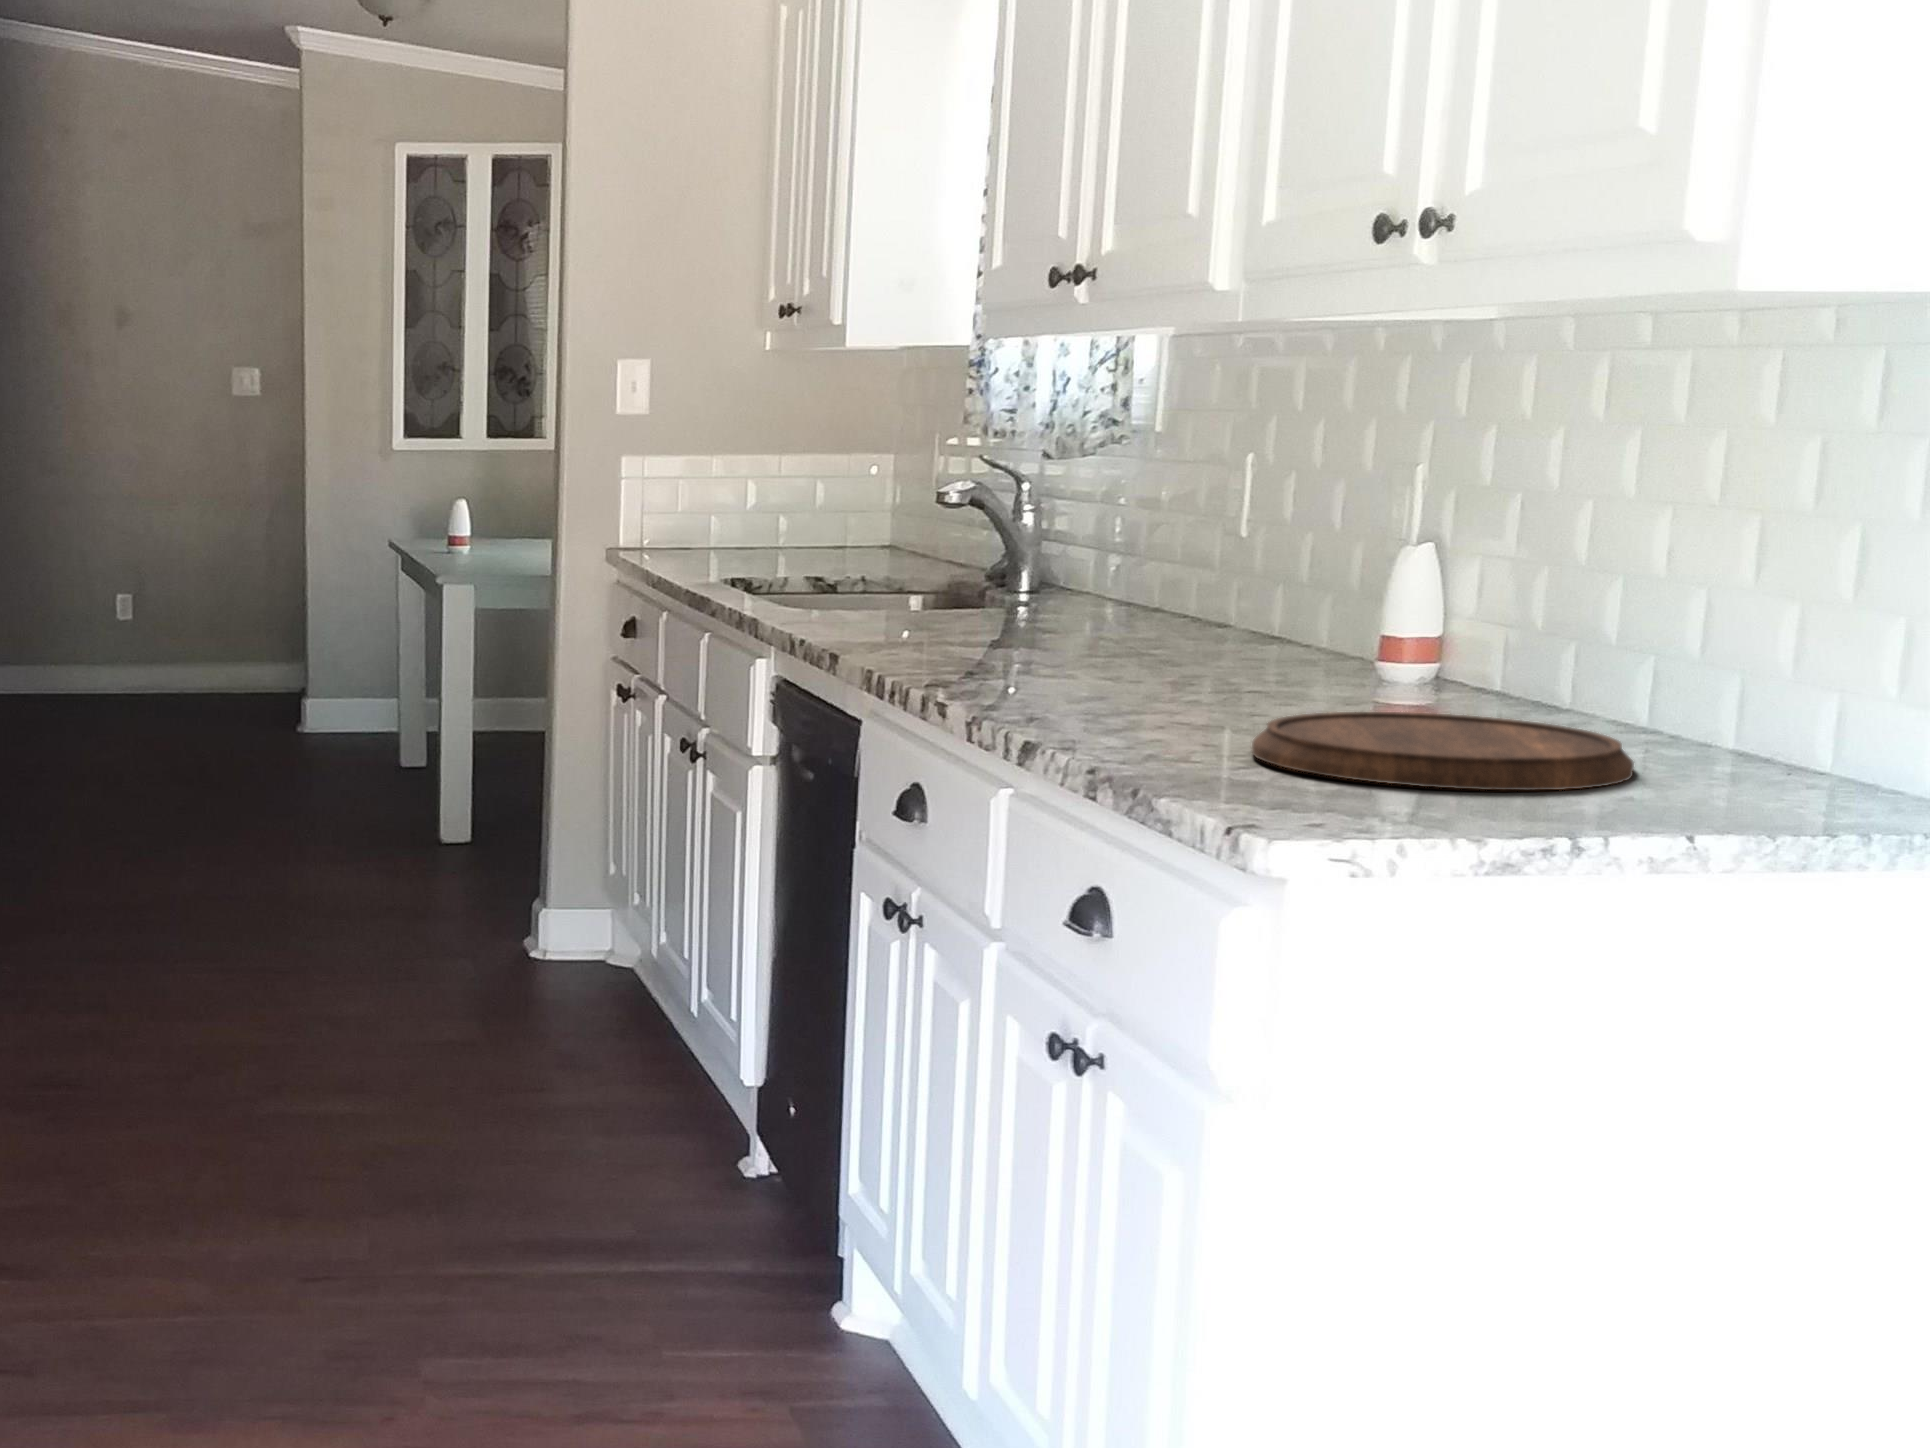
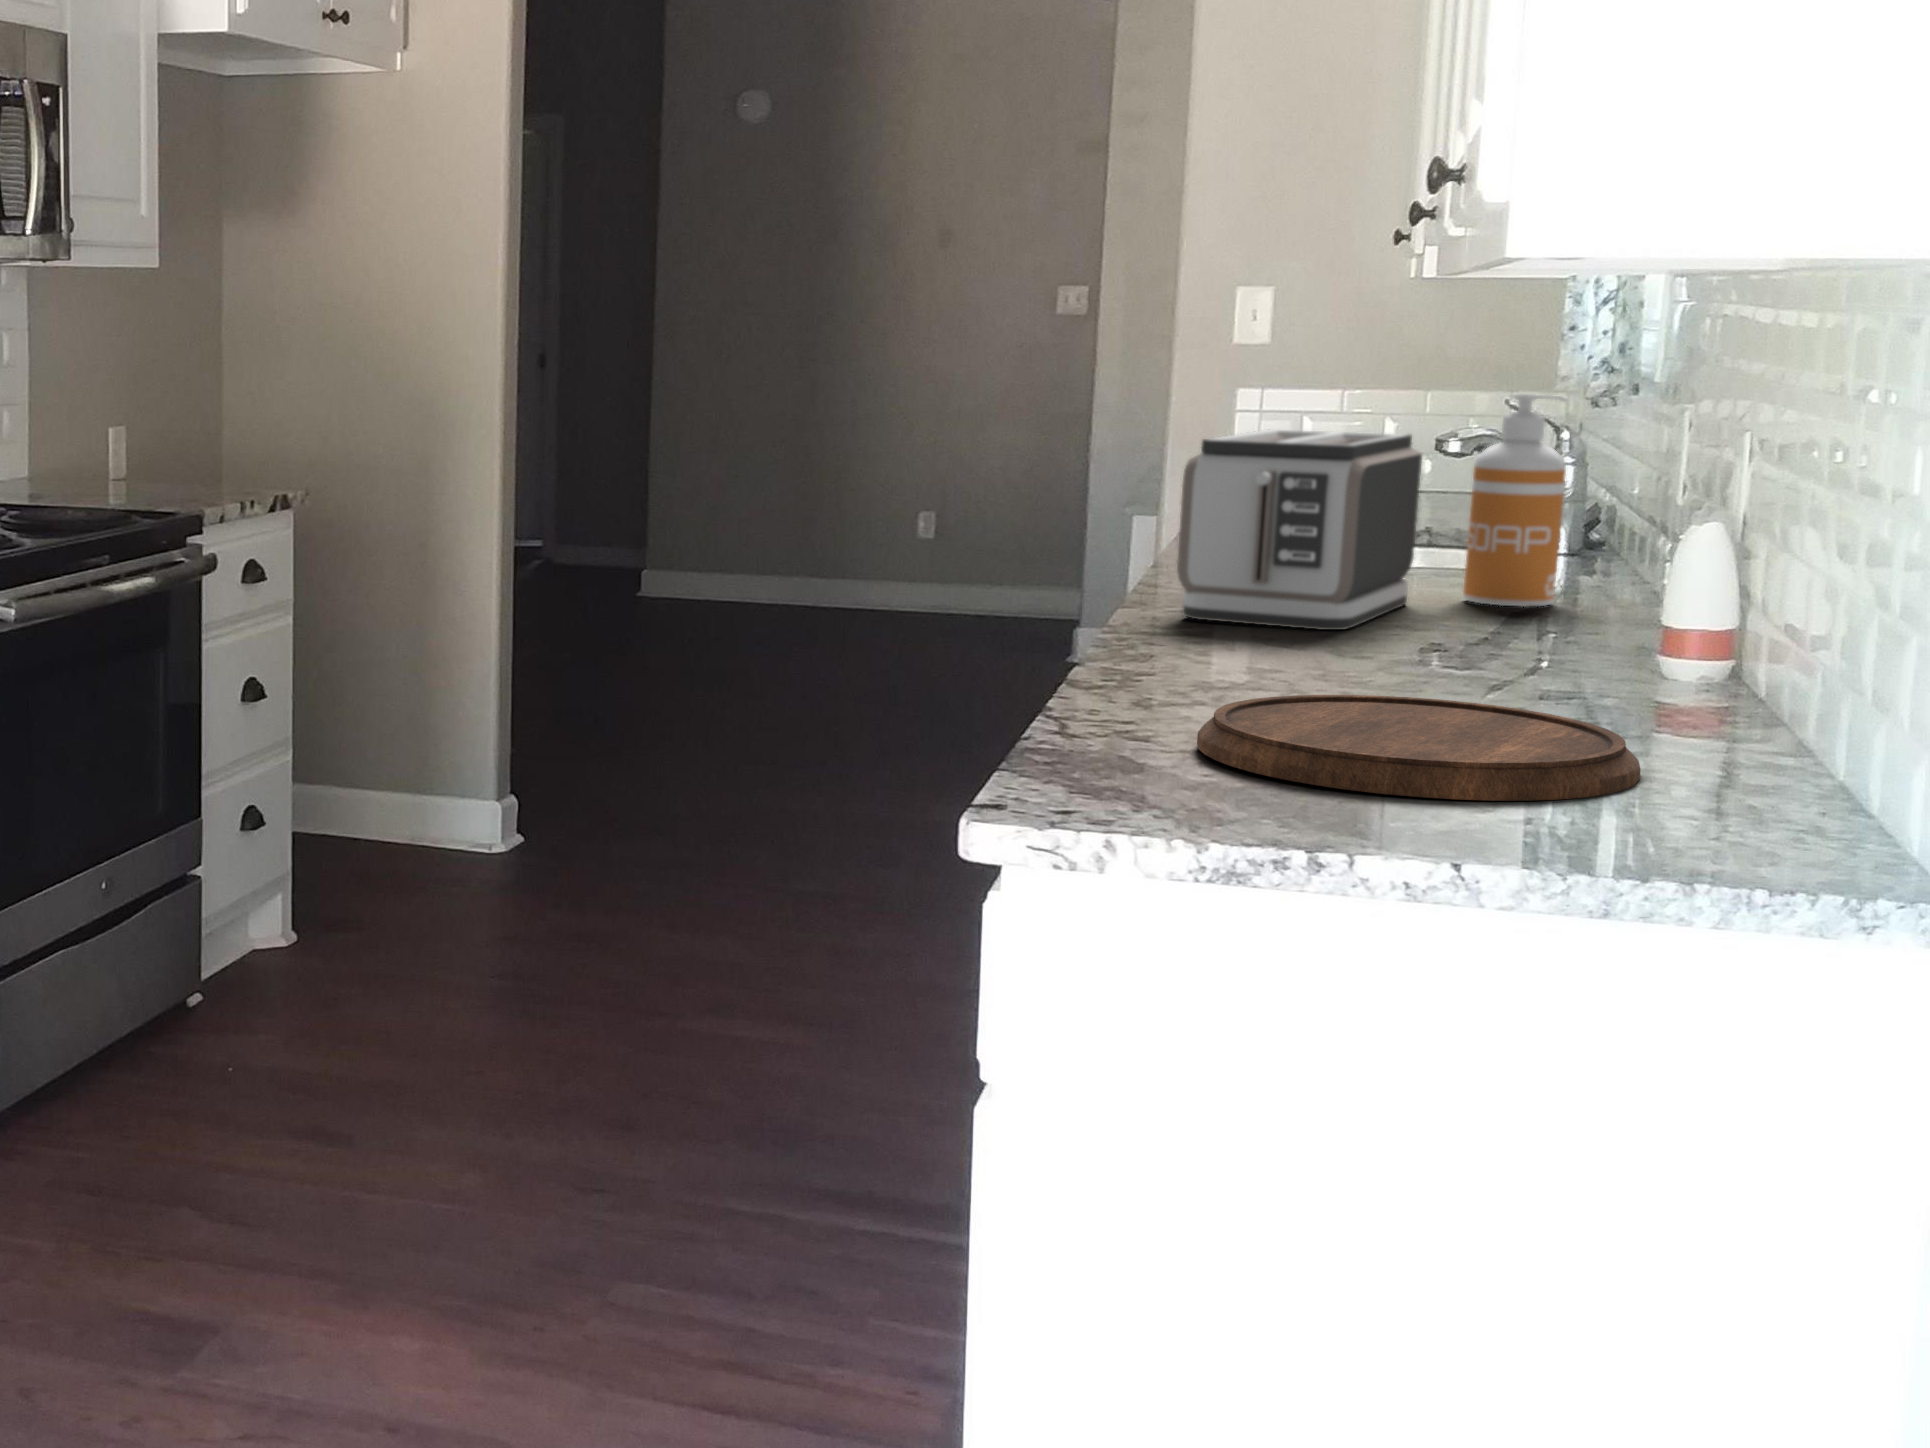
soap dispenser: none [1093,450,1180,639] -> present [1463,393,1567,607]
toaster: none [925,487,1099,666] -> present [1177,429,1422,630]

